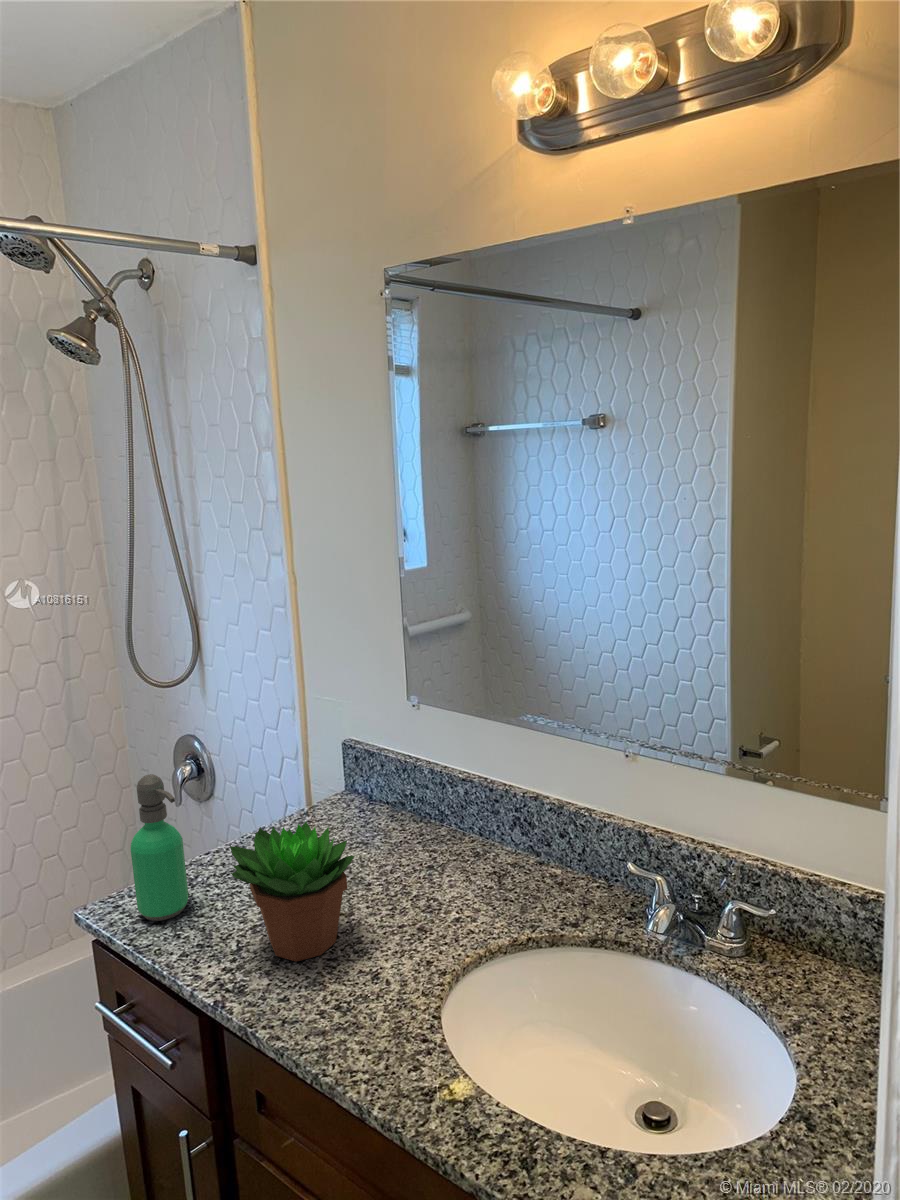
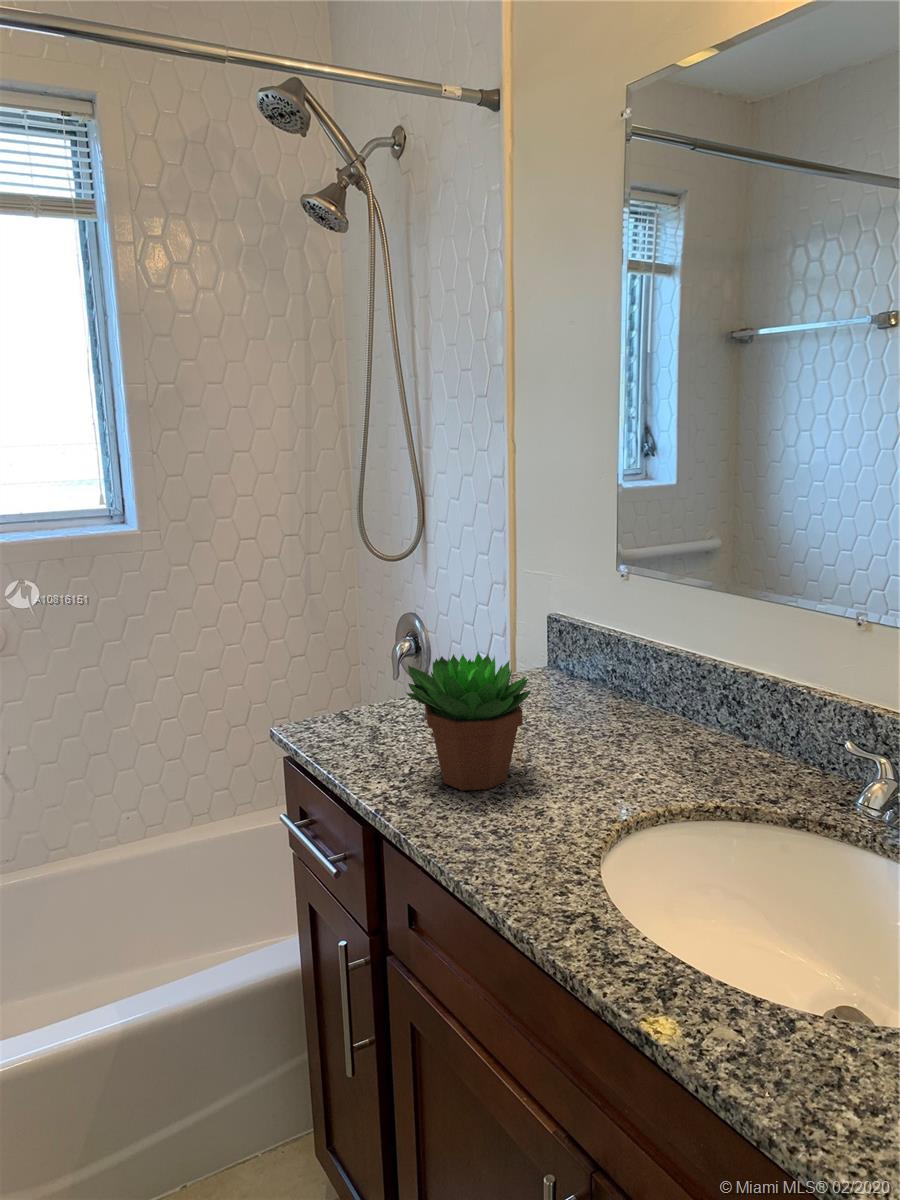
soap dispenser: present [131,774,189,921] -> none [320,596,372,743]

